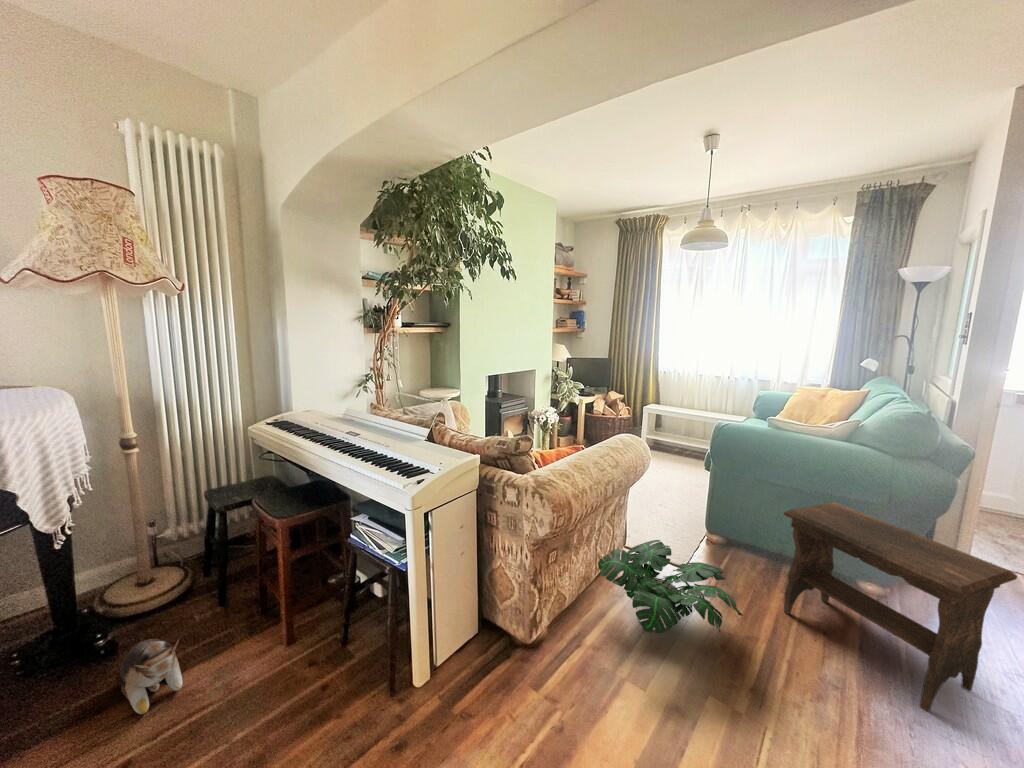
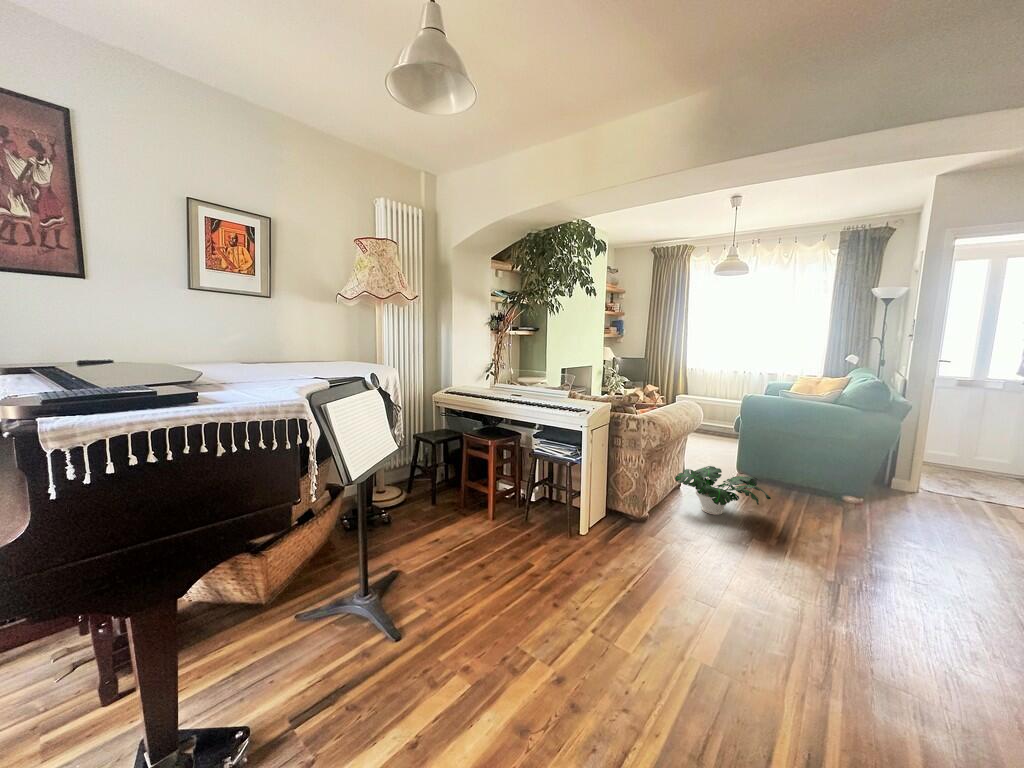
footstool: present [784,502,1017,711] -> none [793,440,929,545]
plush toy: present [120,639,183,714] -> none [411,498,464,539]

